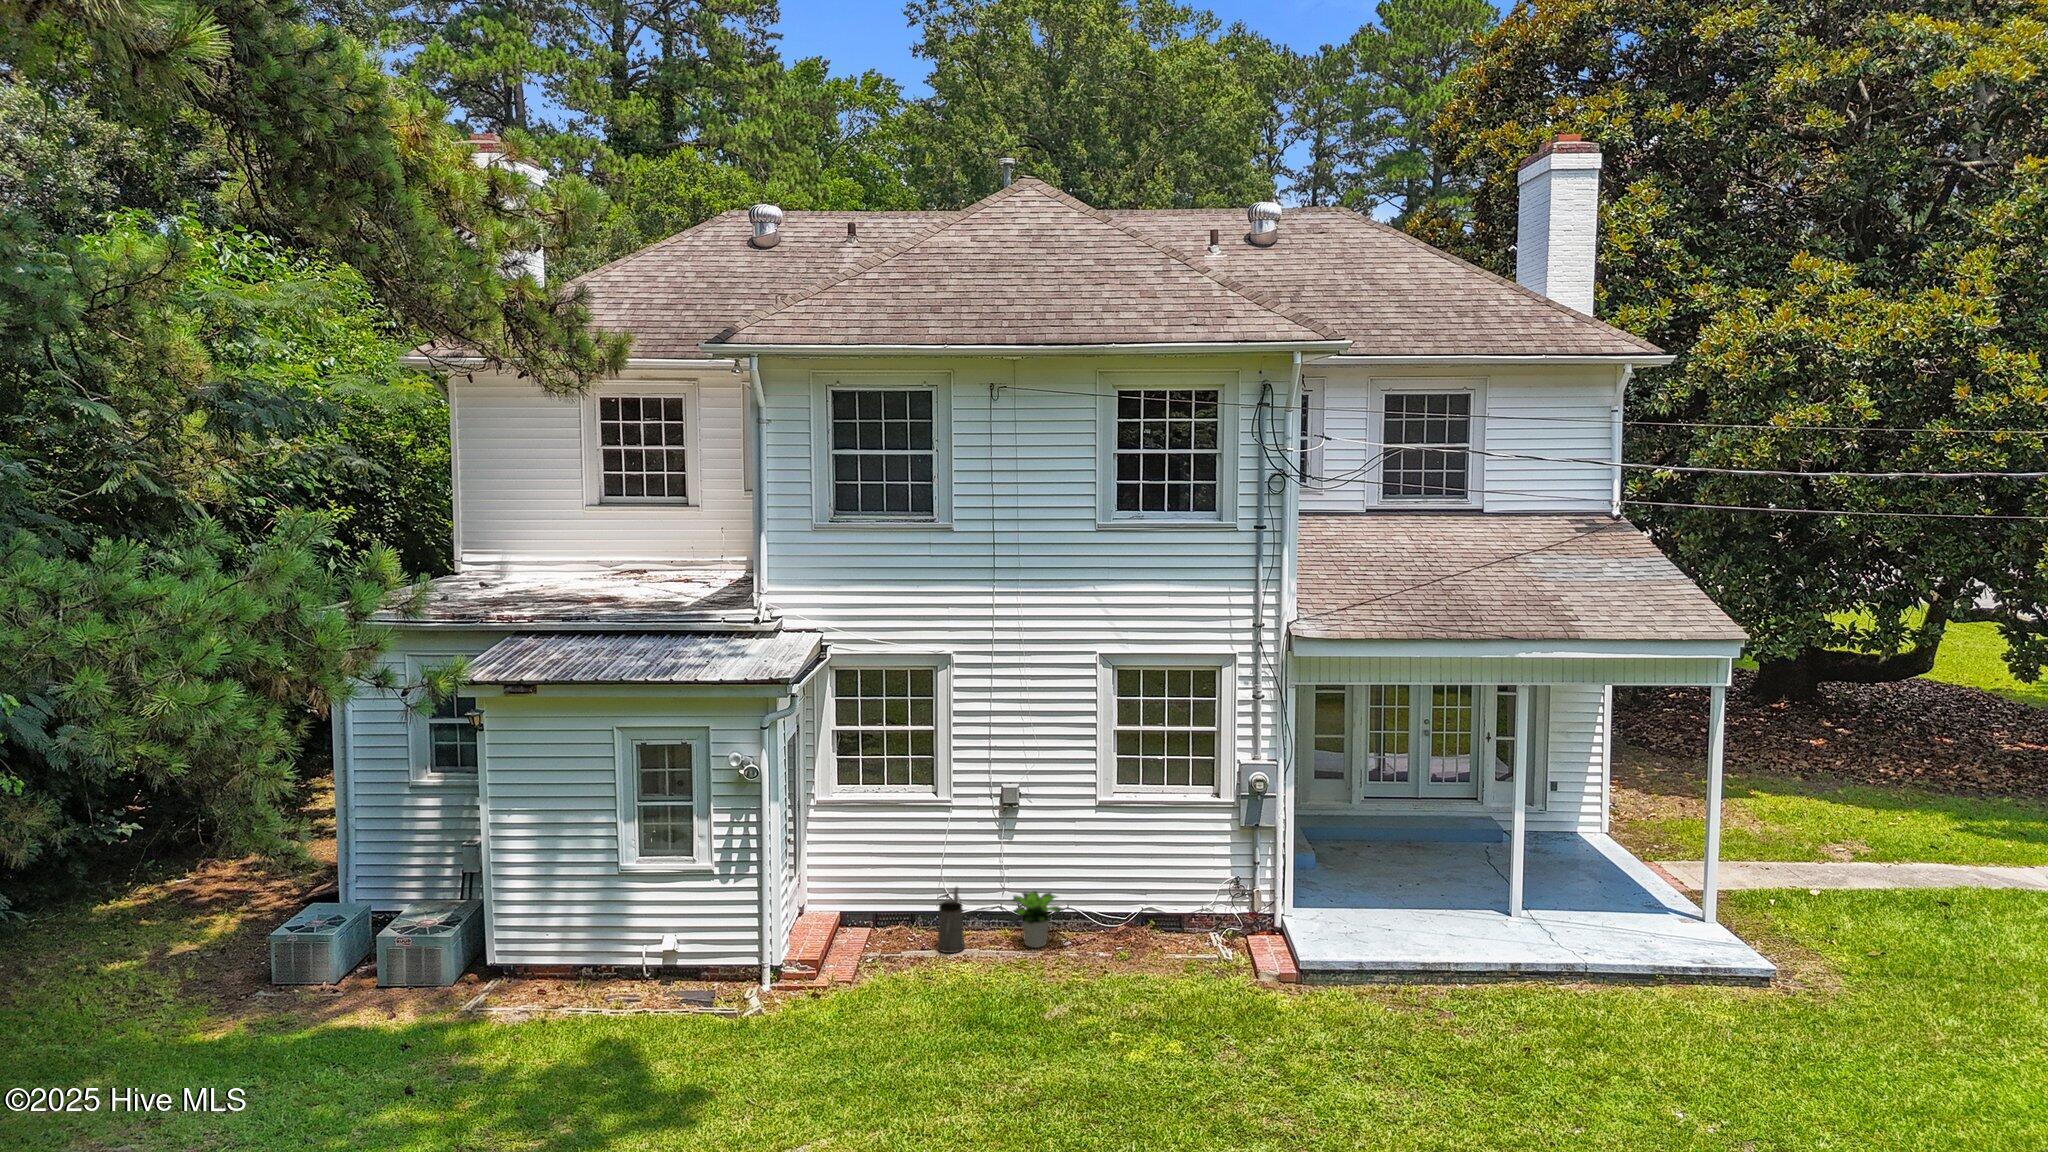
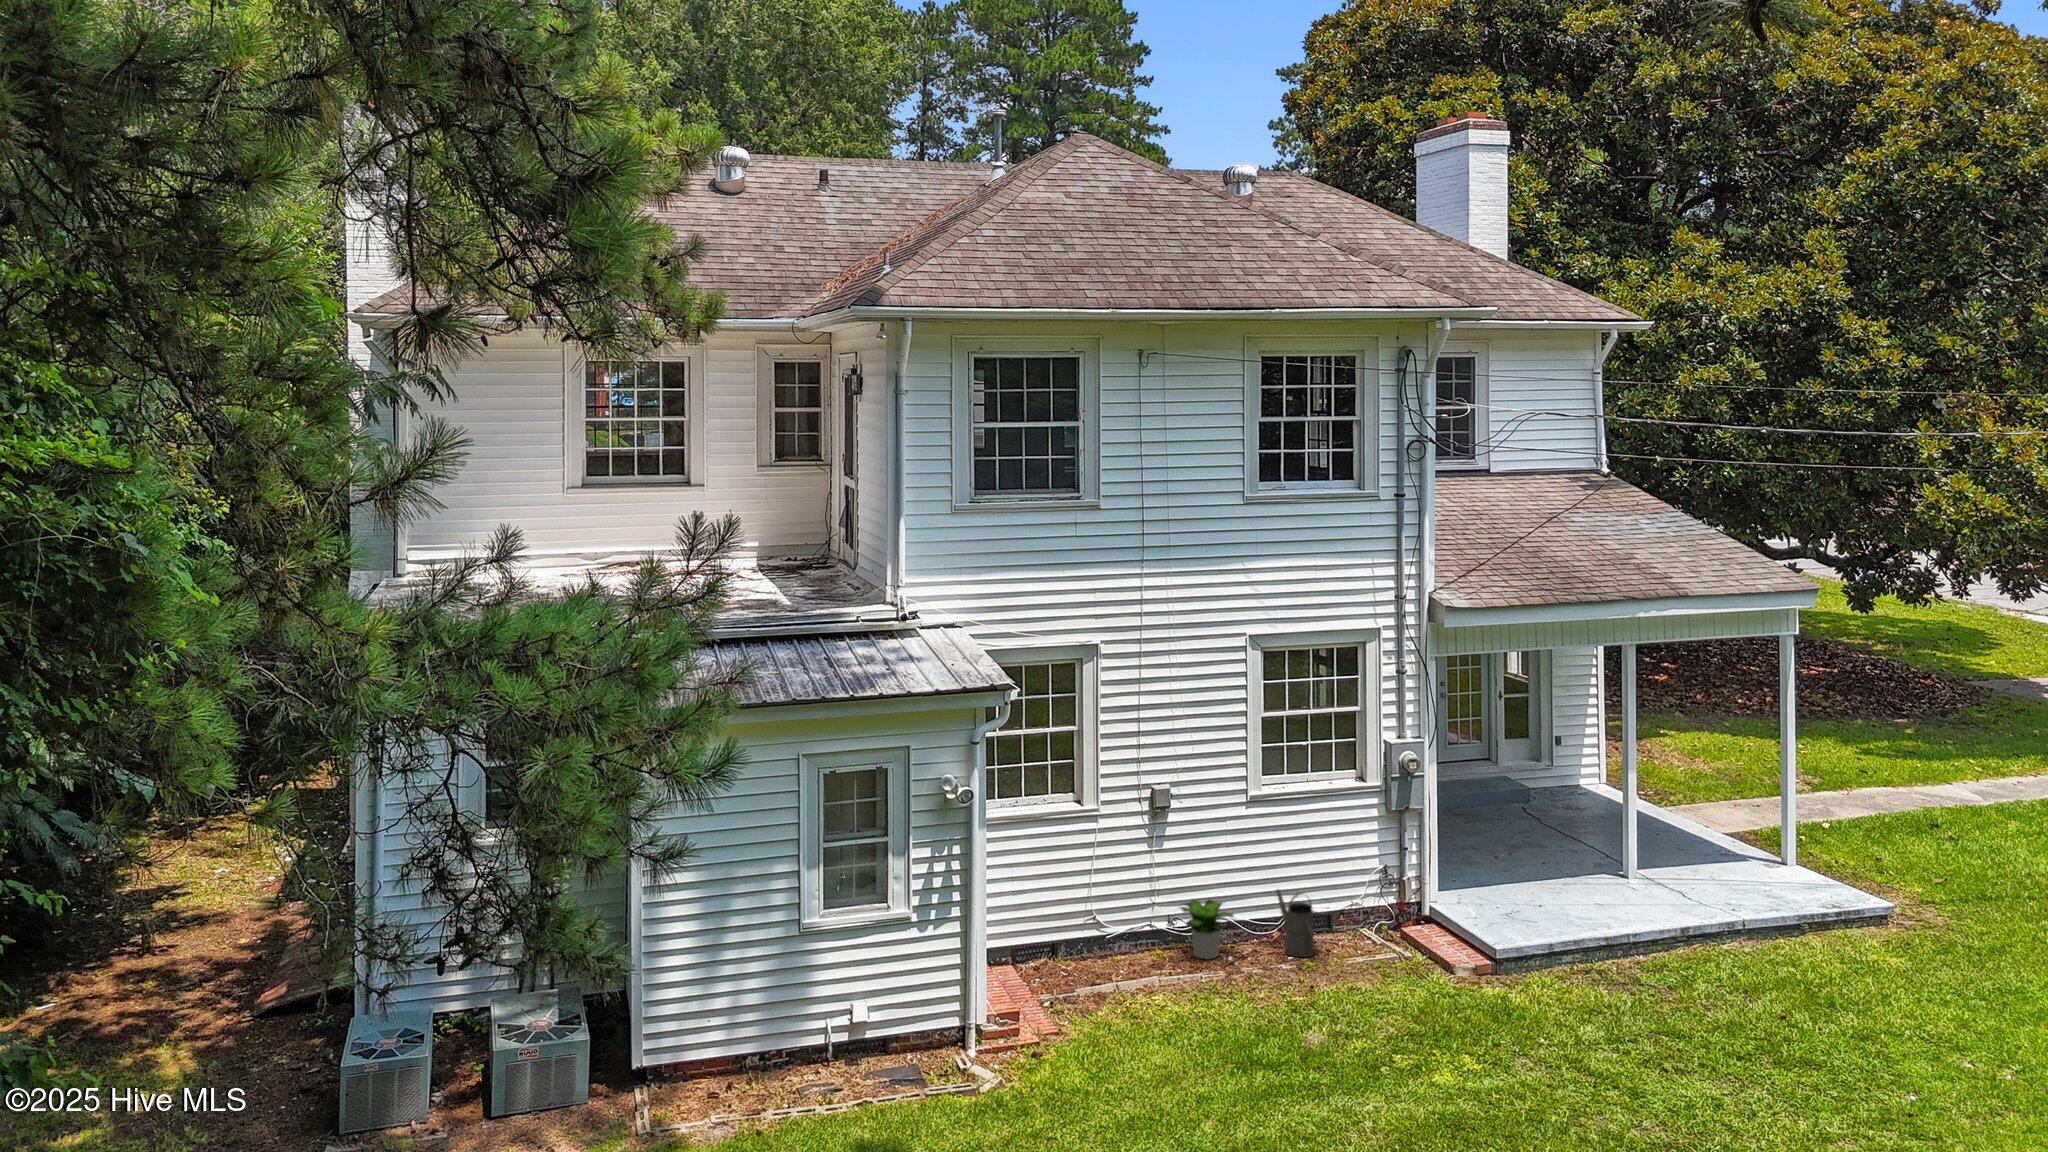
watering can: present [937,887,965,953] -> present [1276,890,1315,957]

